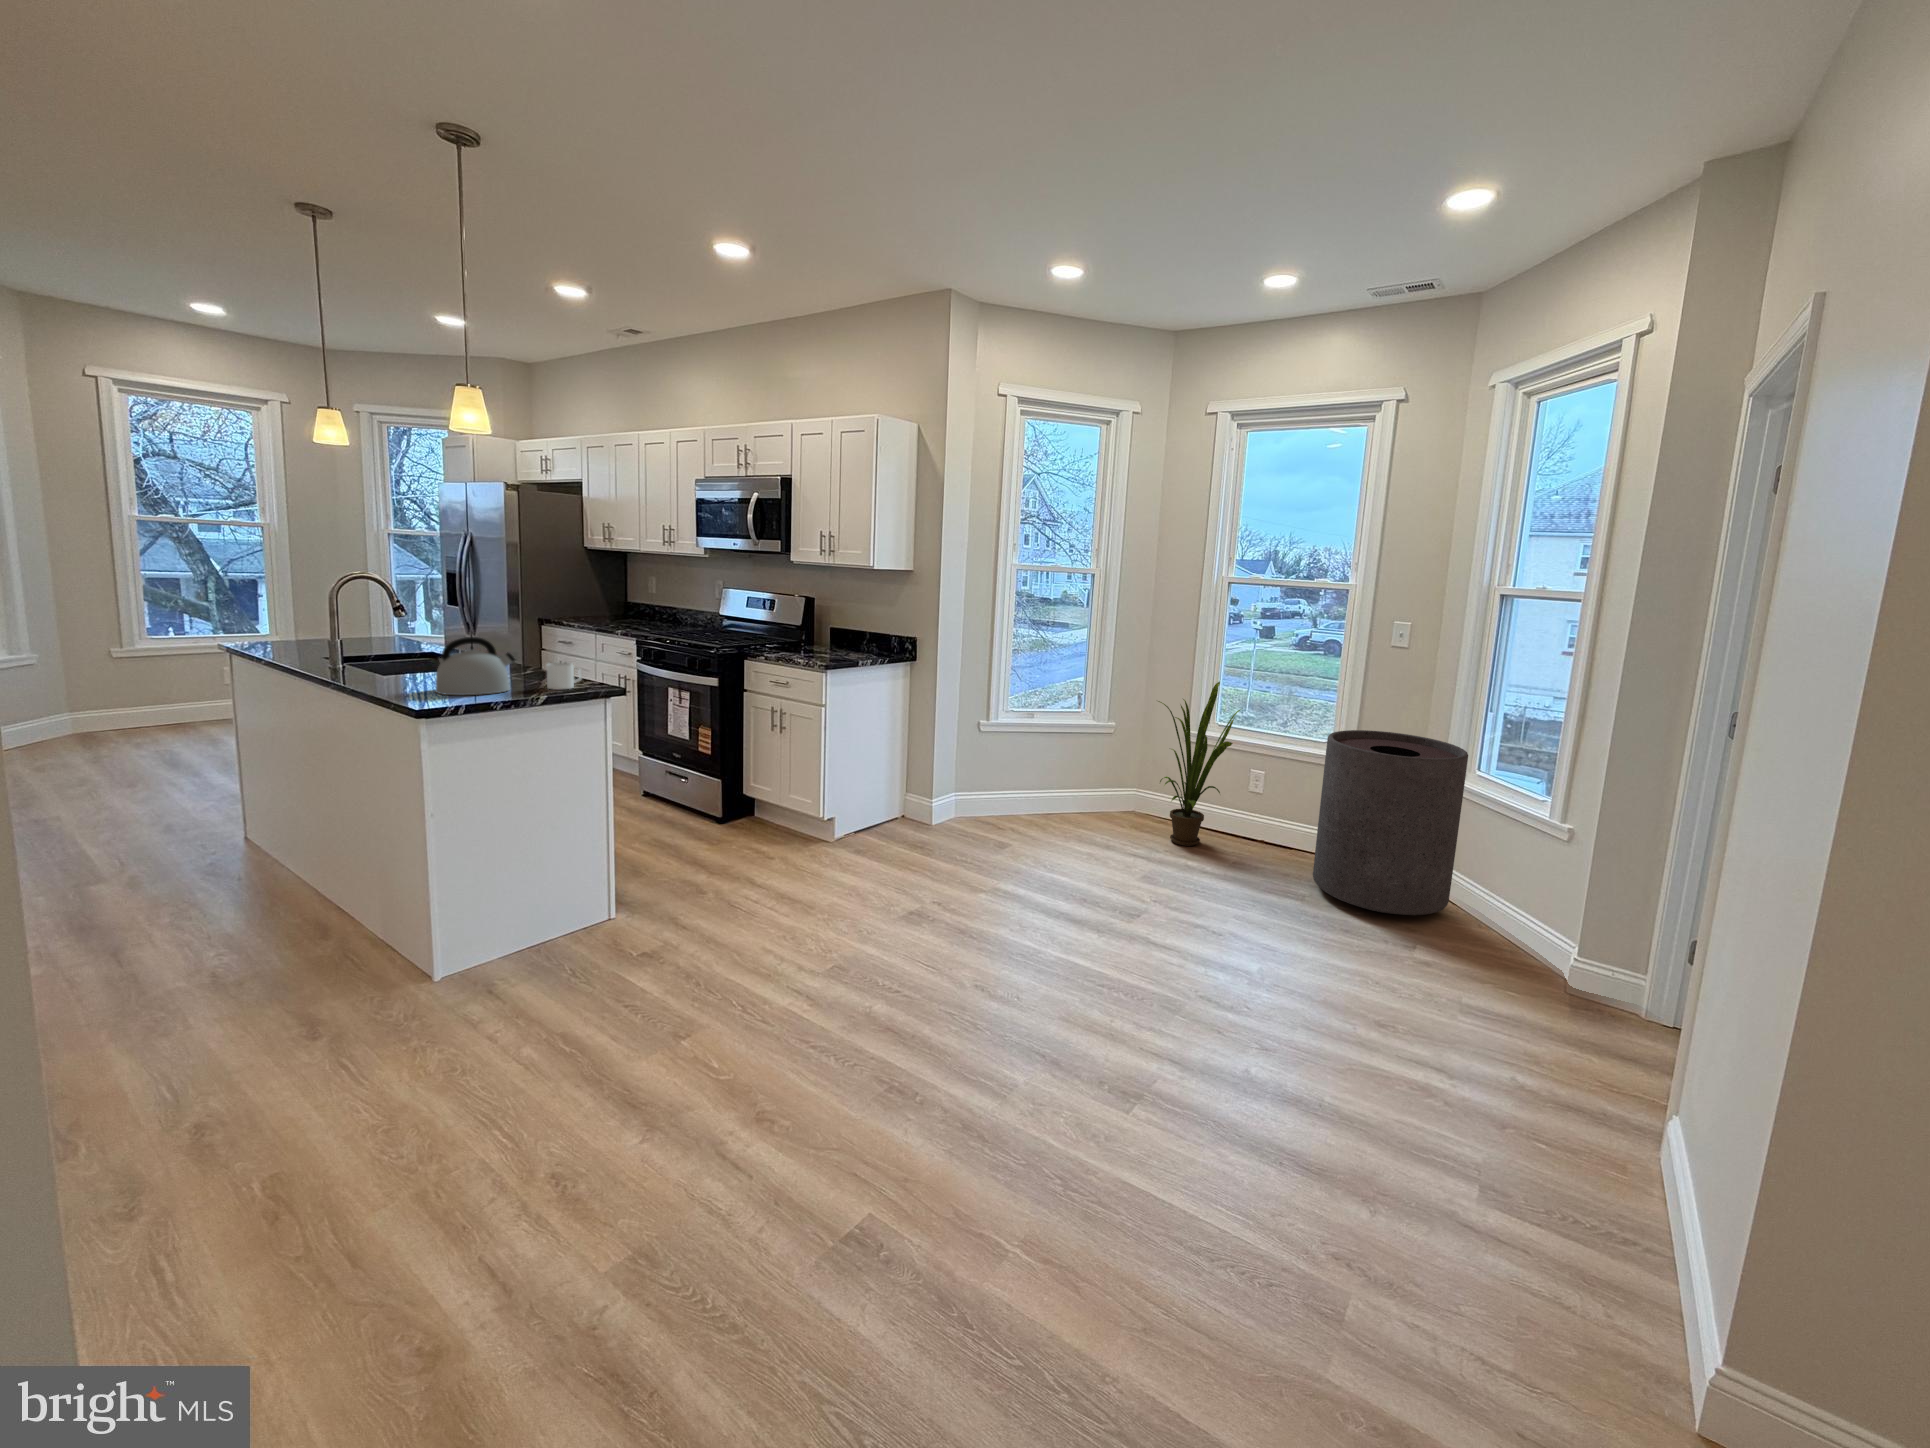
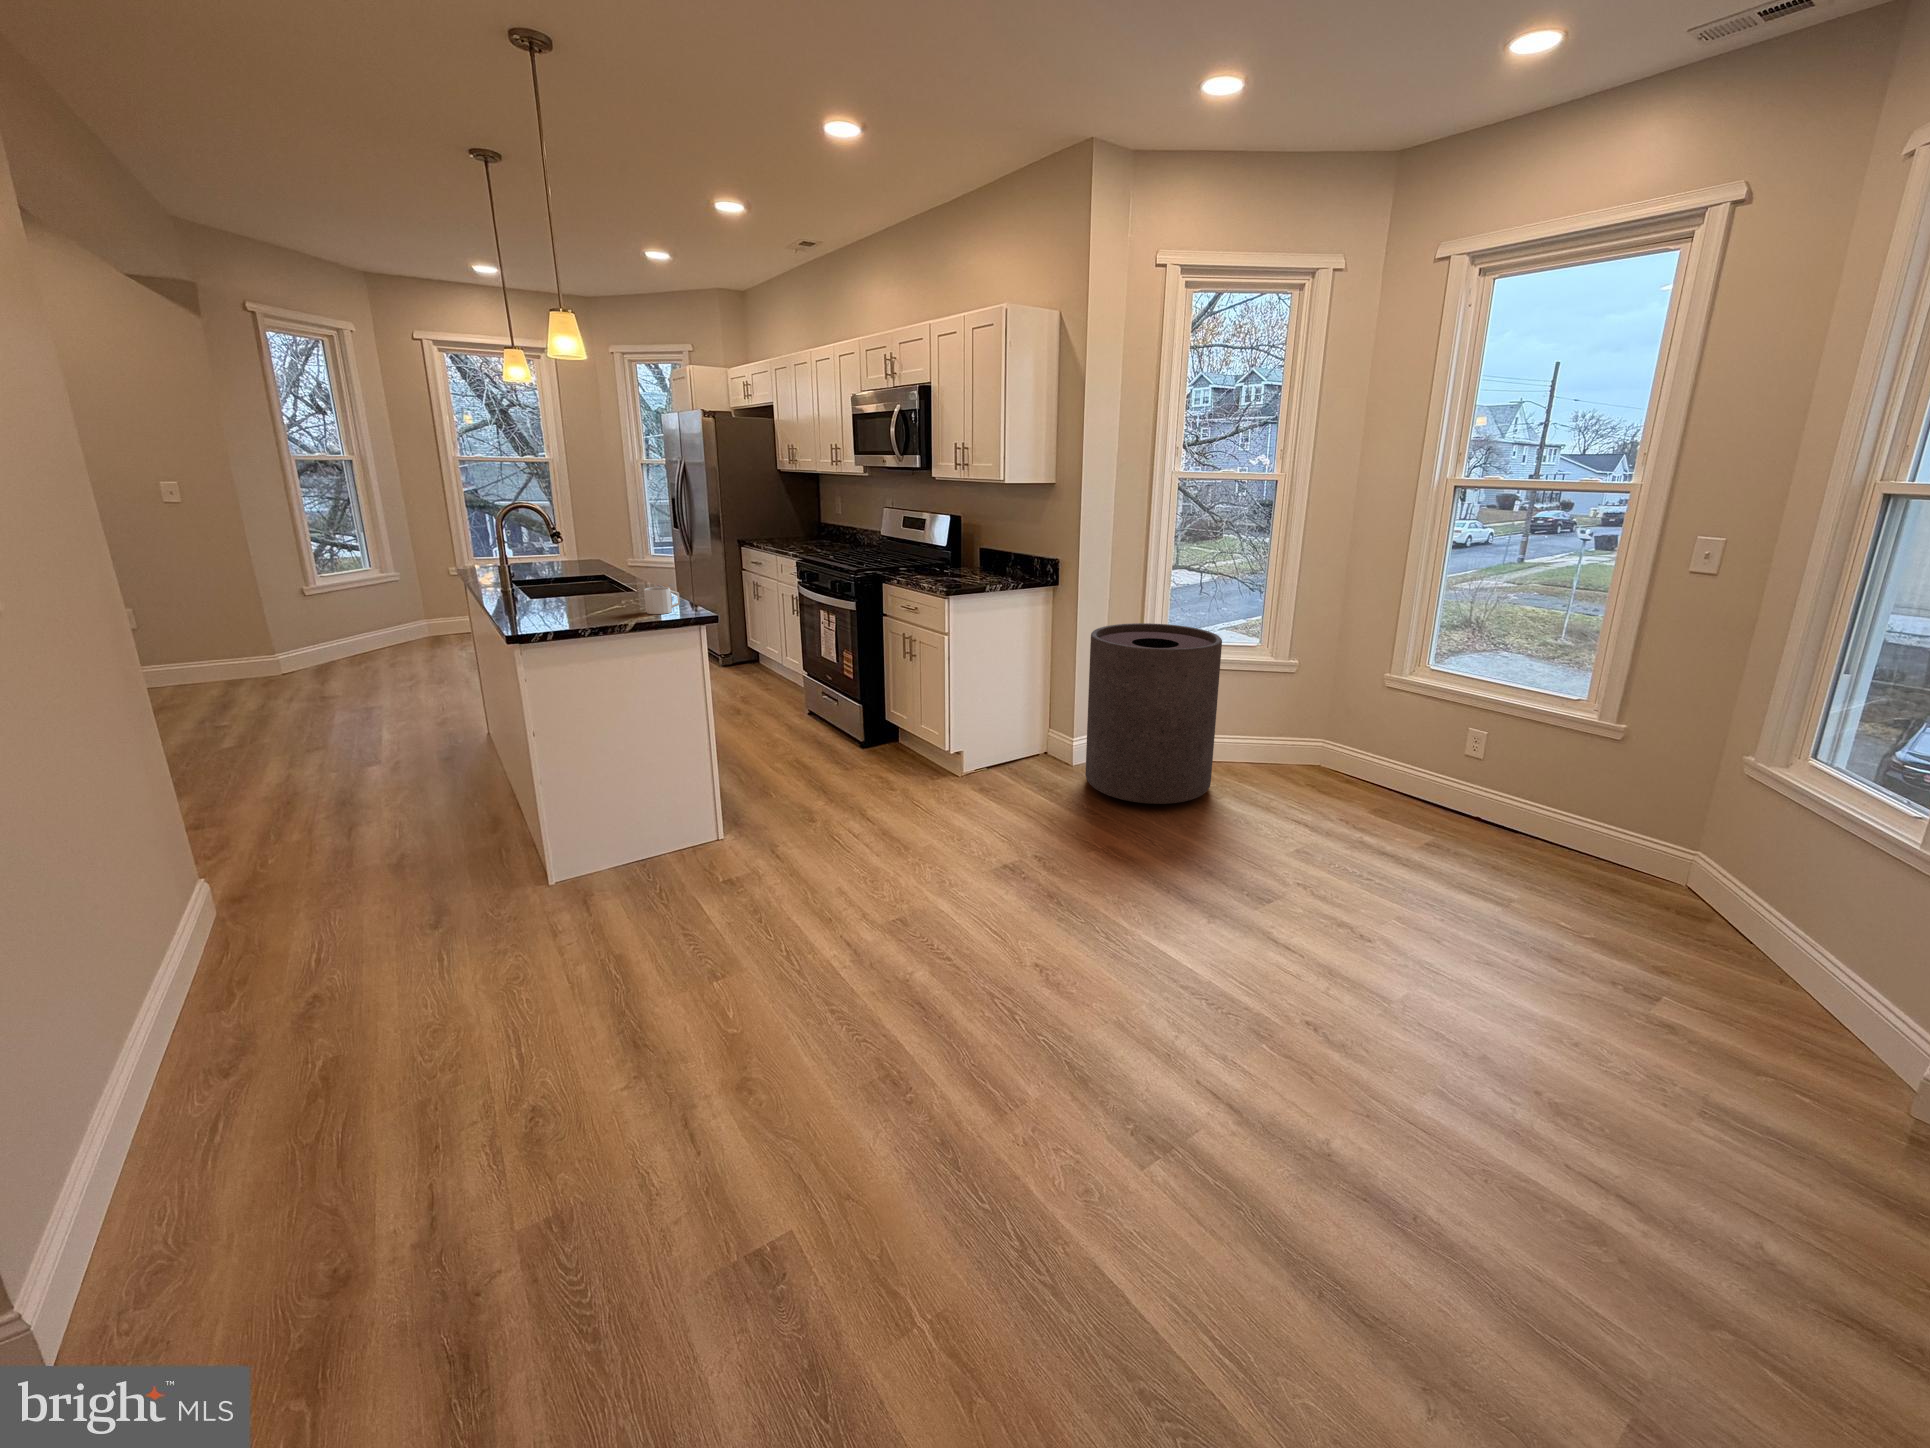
kettle: present [435,637,515,695] -> none [545,562,617,619]
house plant: present [1158,682,1241,846] -> none [1340,616,1458,818]
trash can: present [1313,730,1468,915] -> present [1085,623,1222,804]

